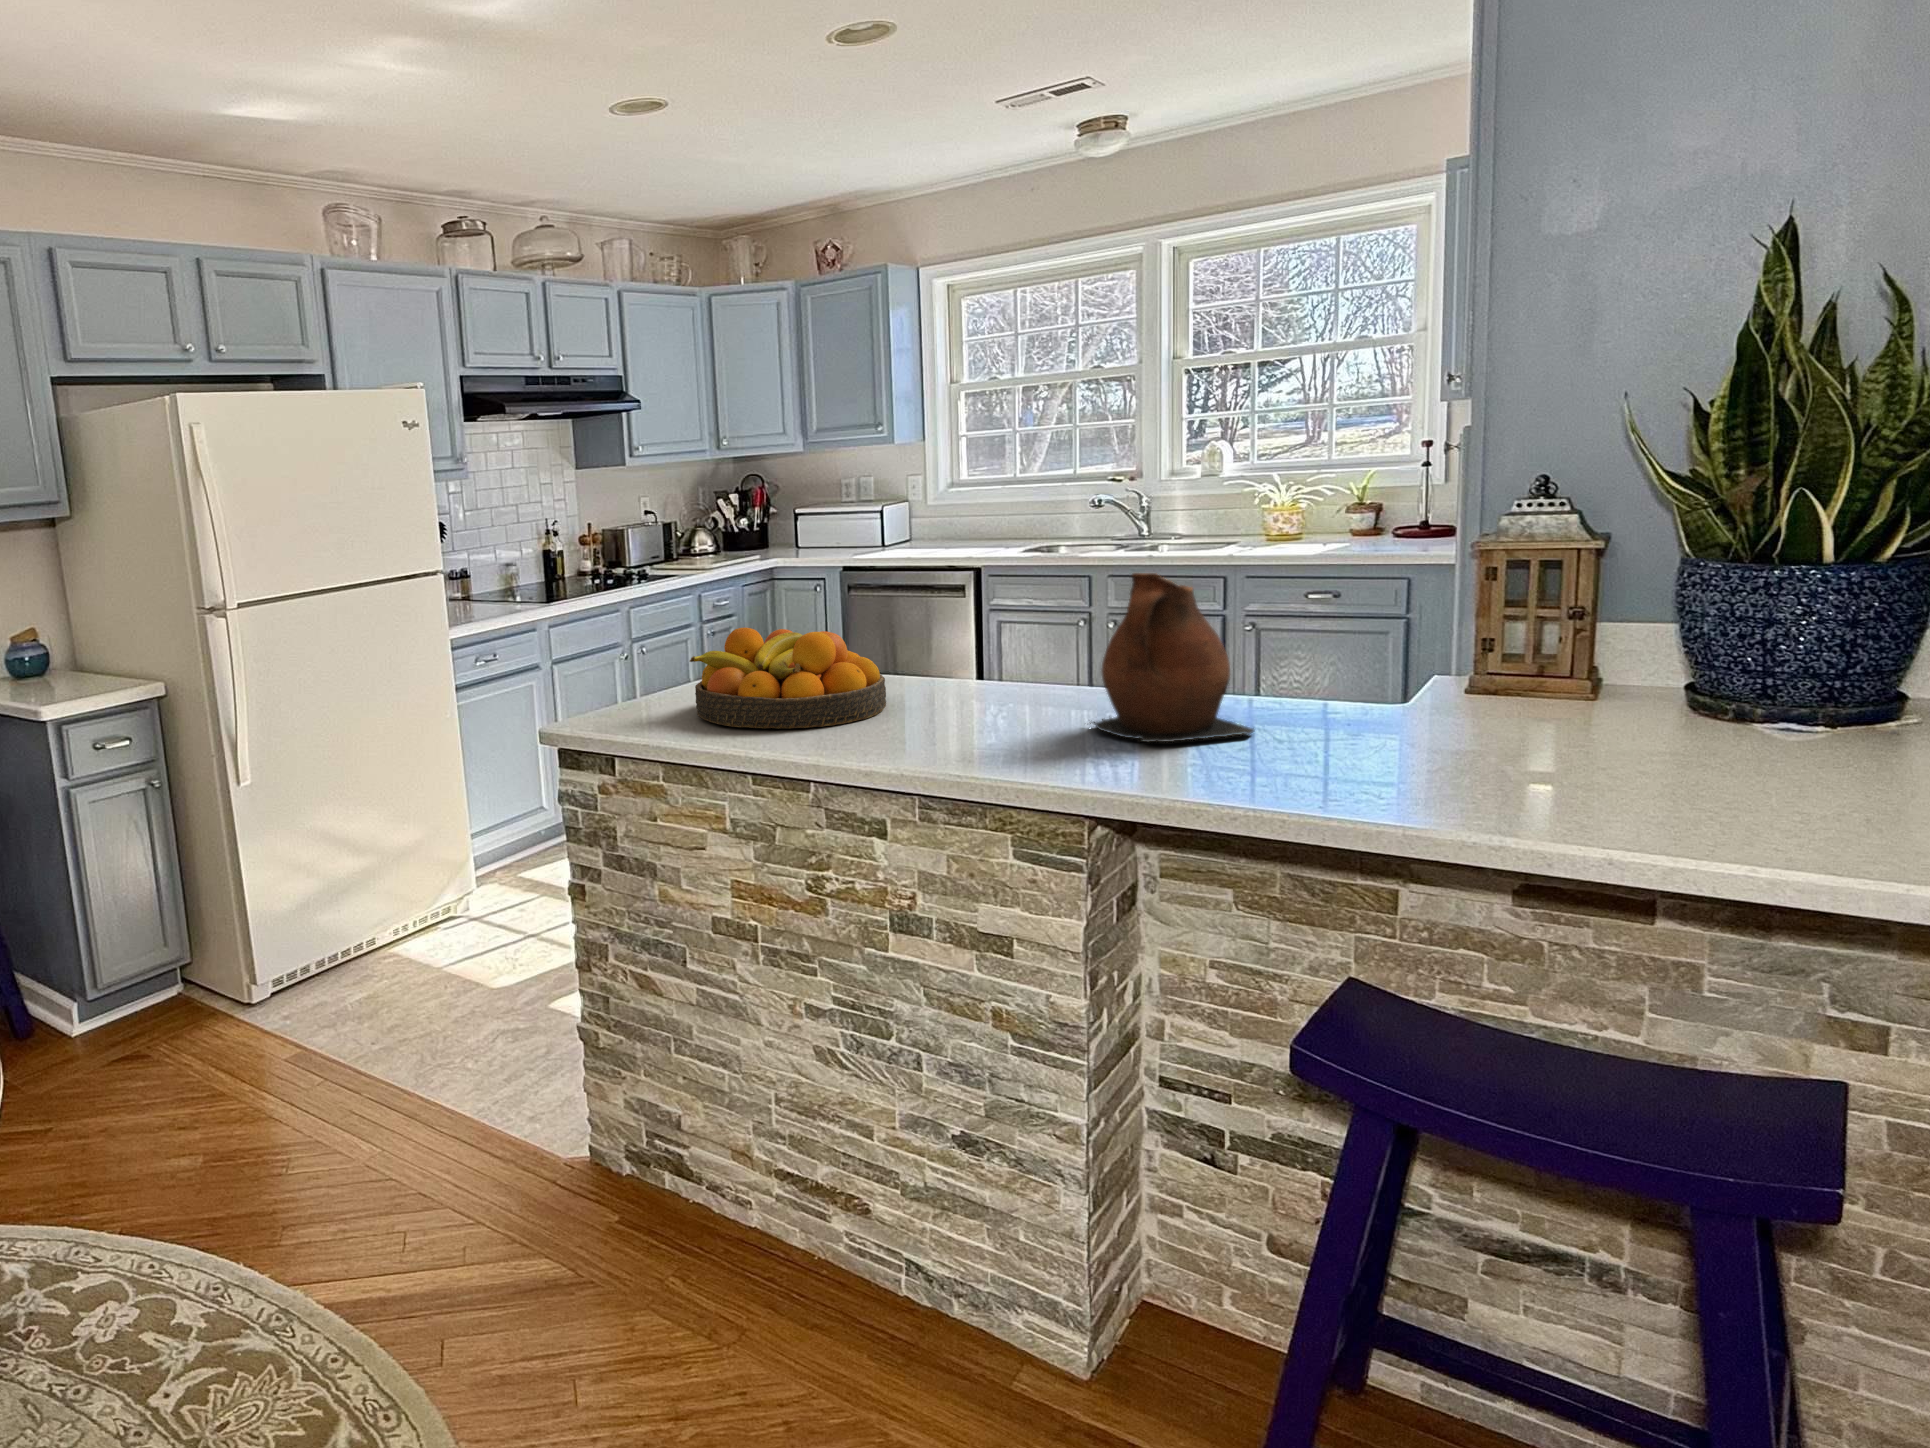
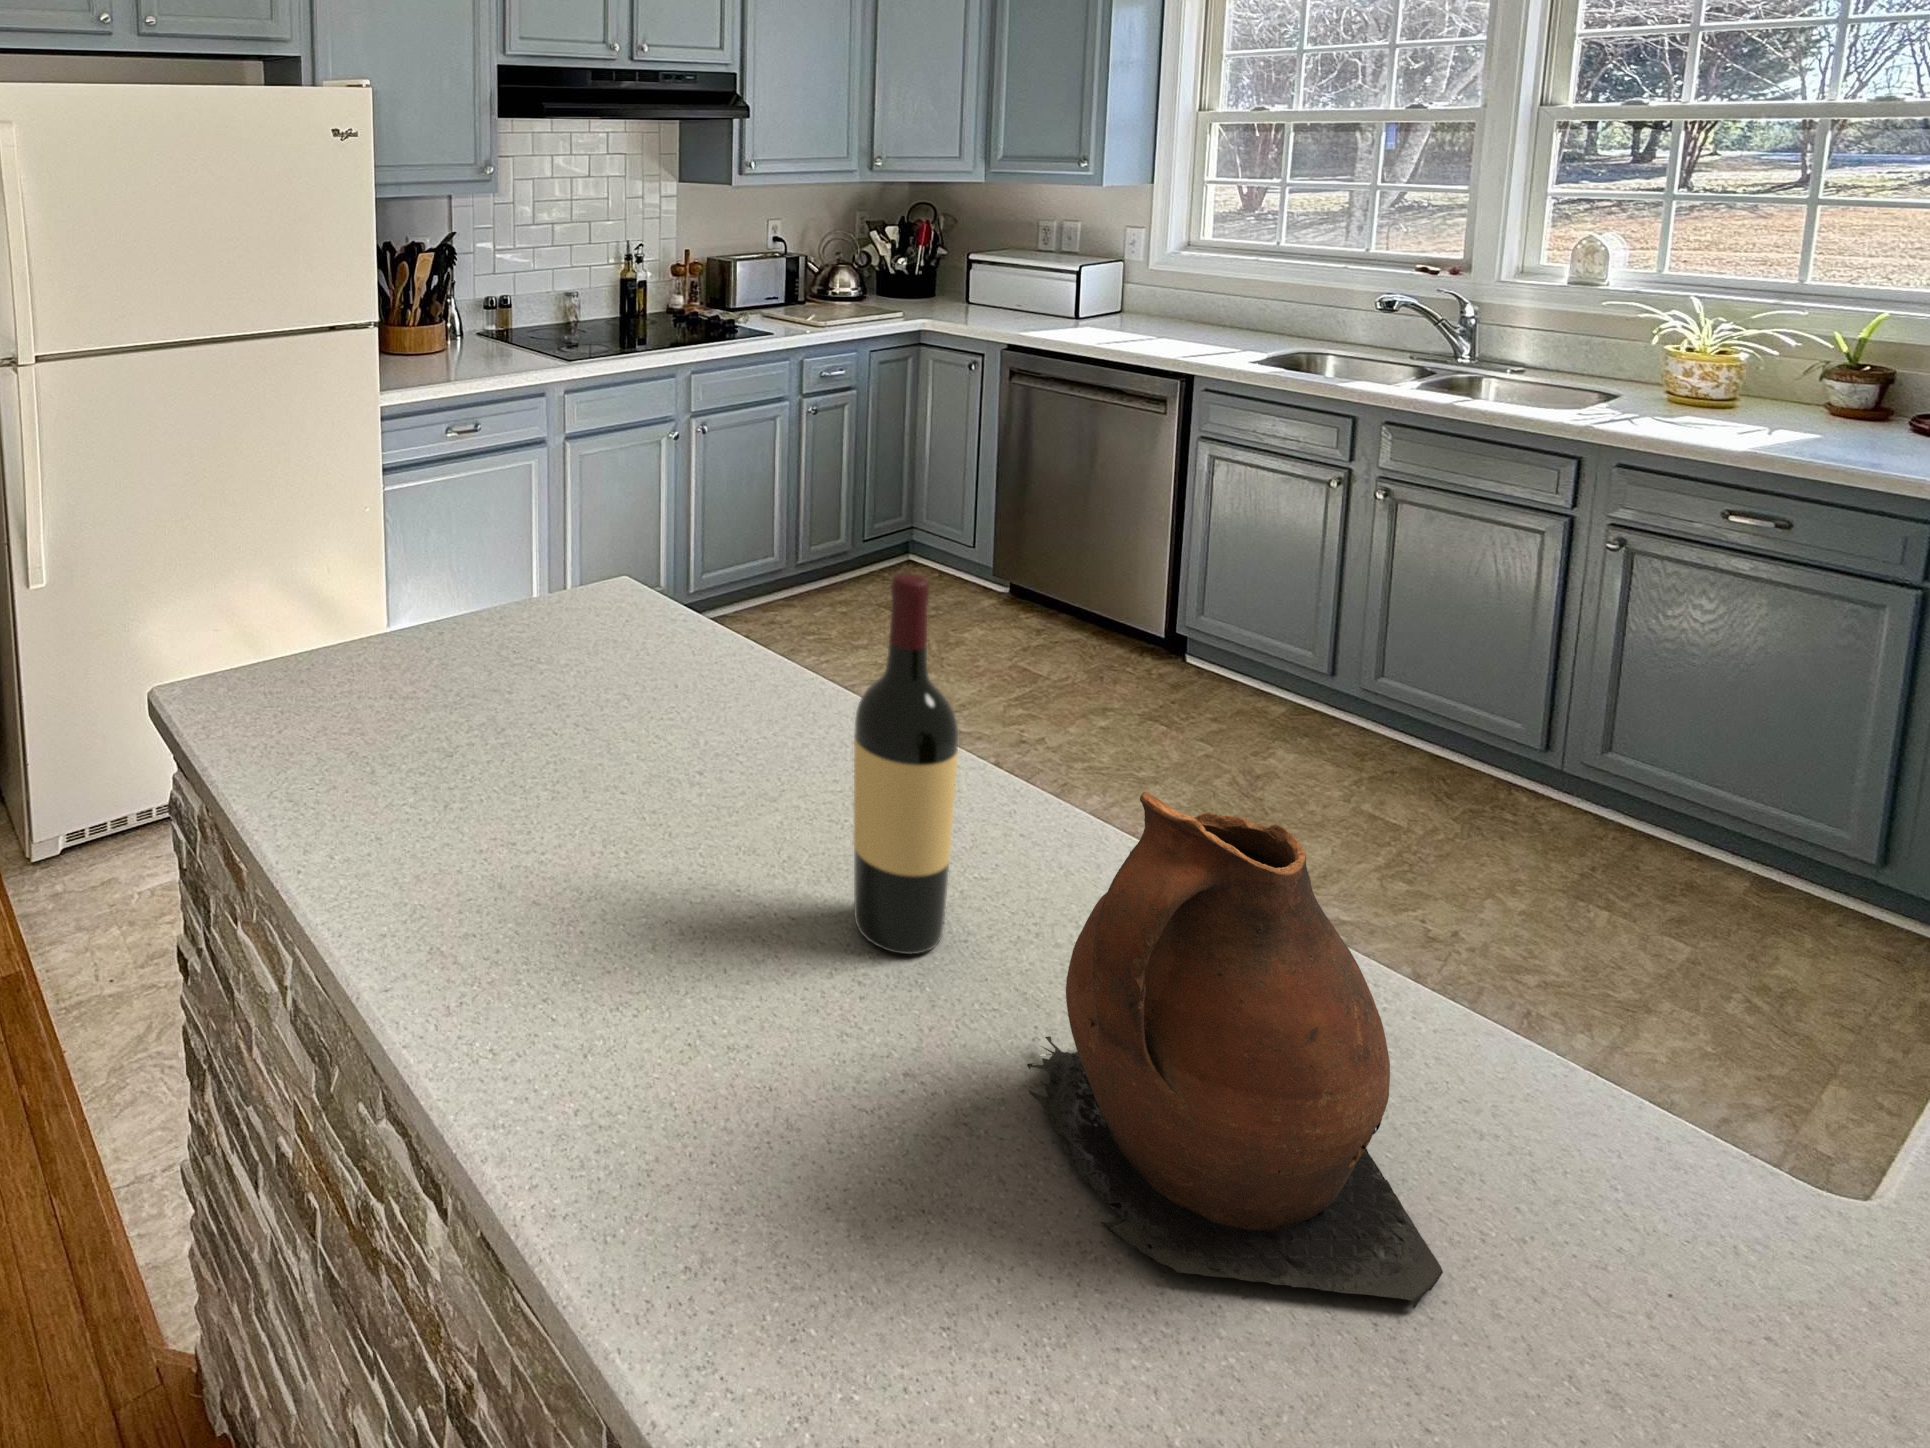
wine bottle: none [974,540,1024,721] -> present [854,573,958,954]
fruit bowl: present [690,628,886,729] -> none [401,597,743,855]

